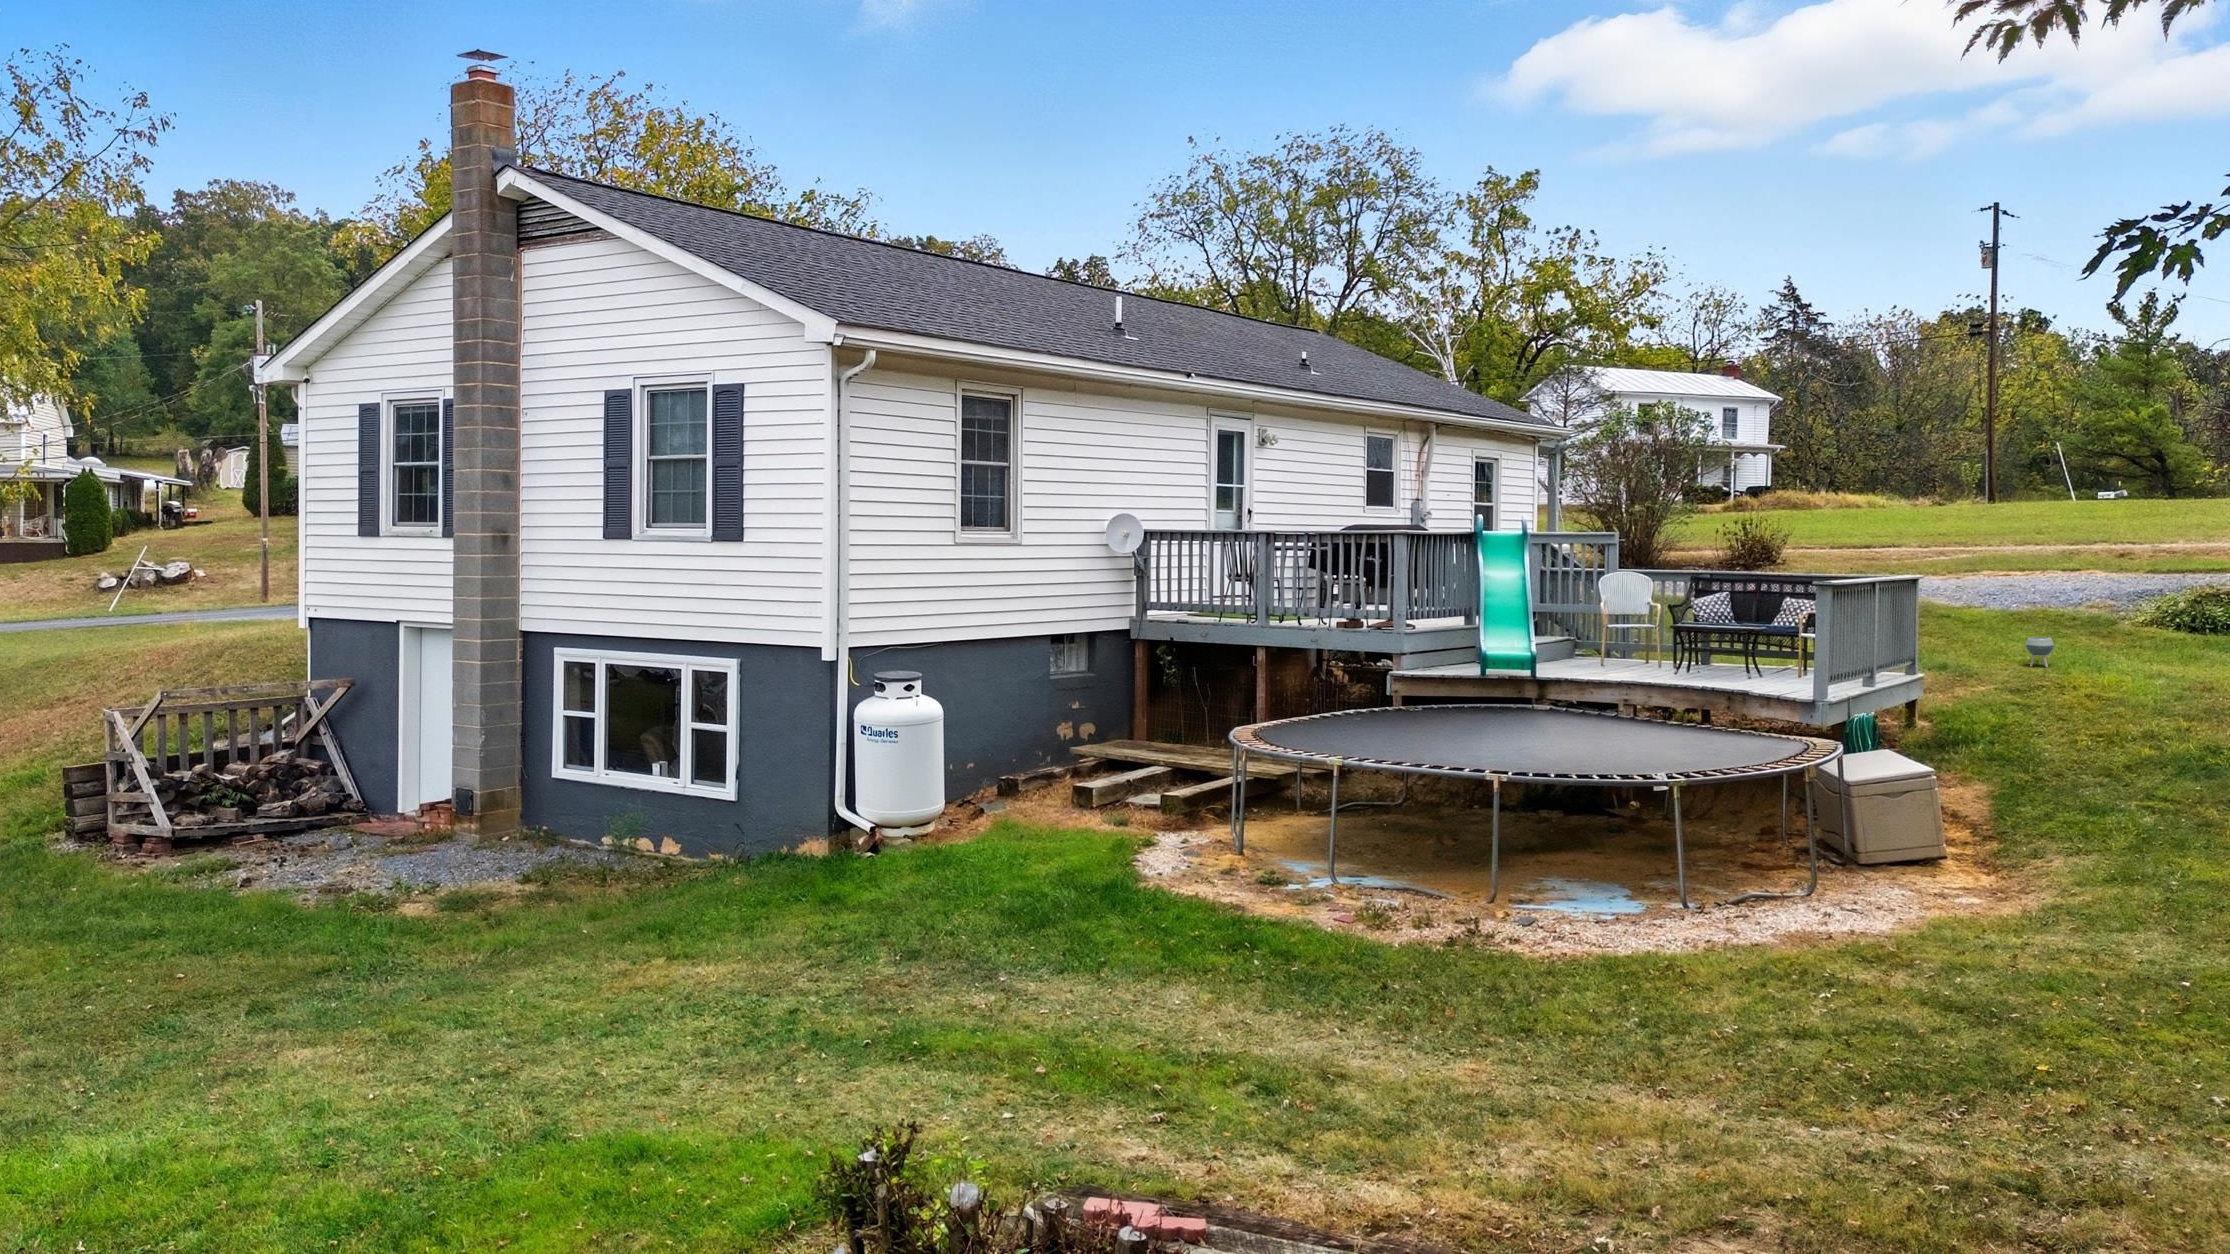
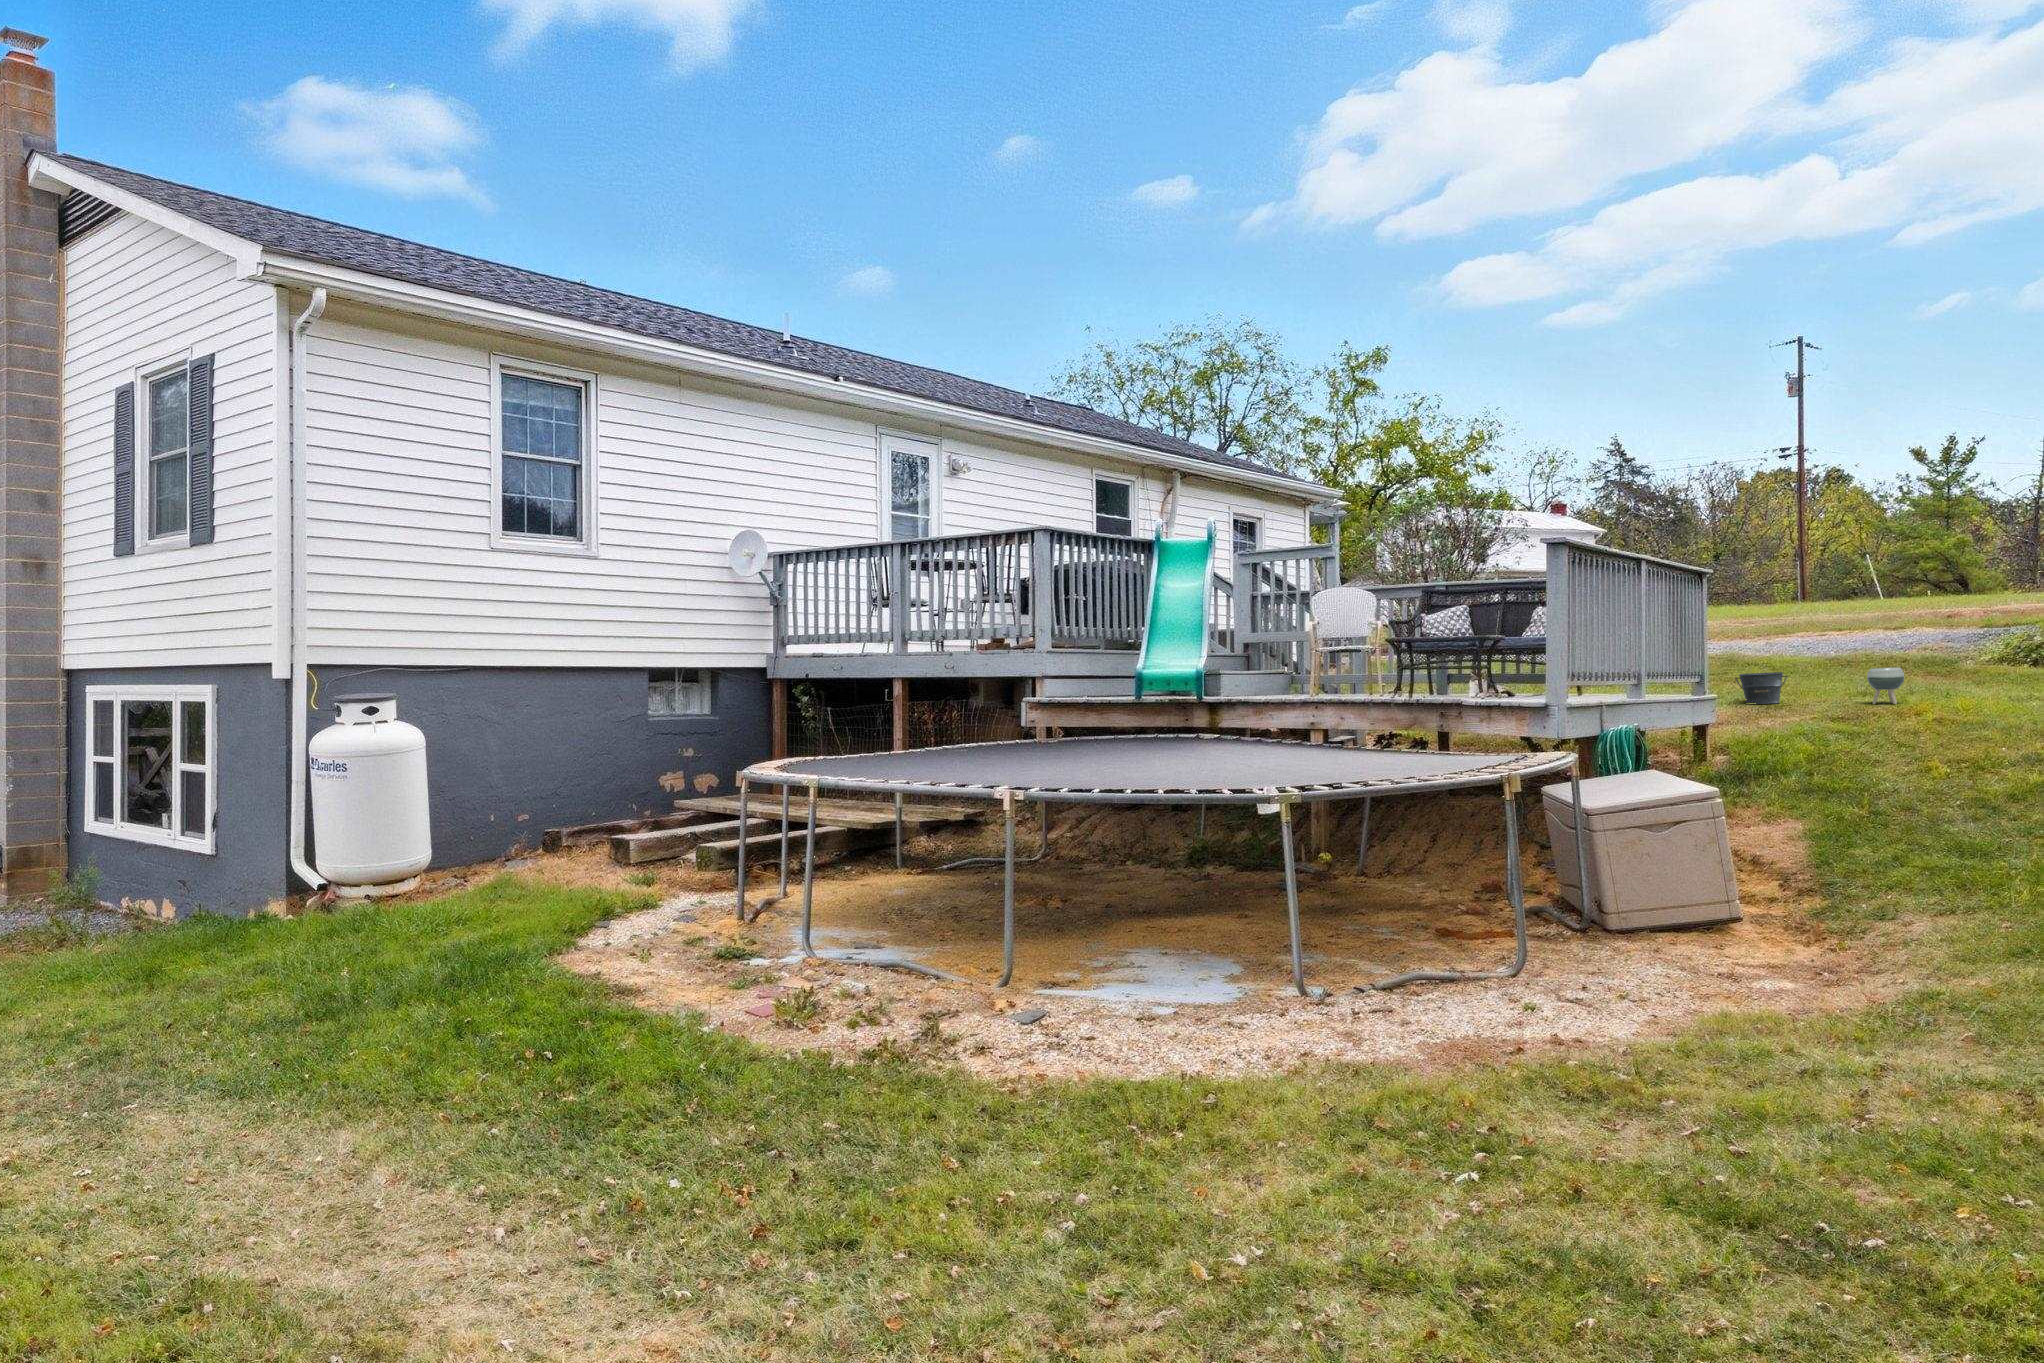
bucket: none [1924,636,1965,663] -> present [1735,672,1788,704]

